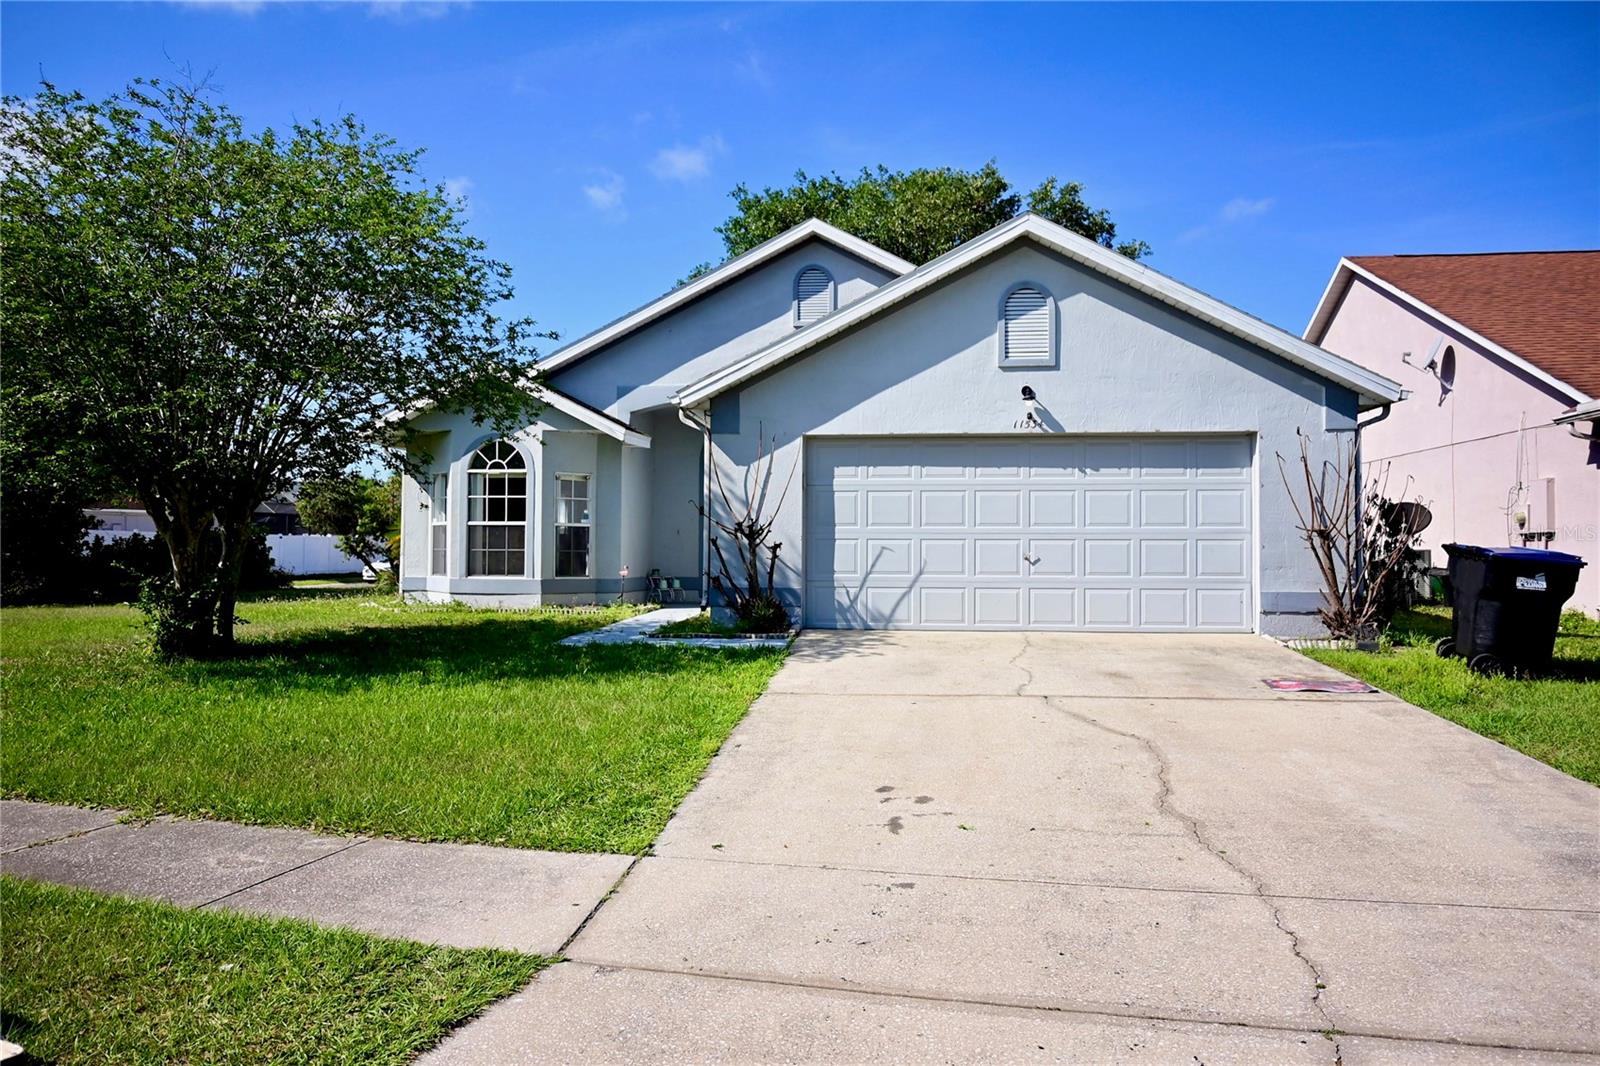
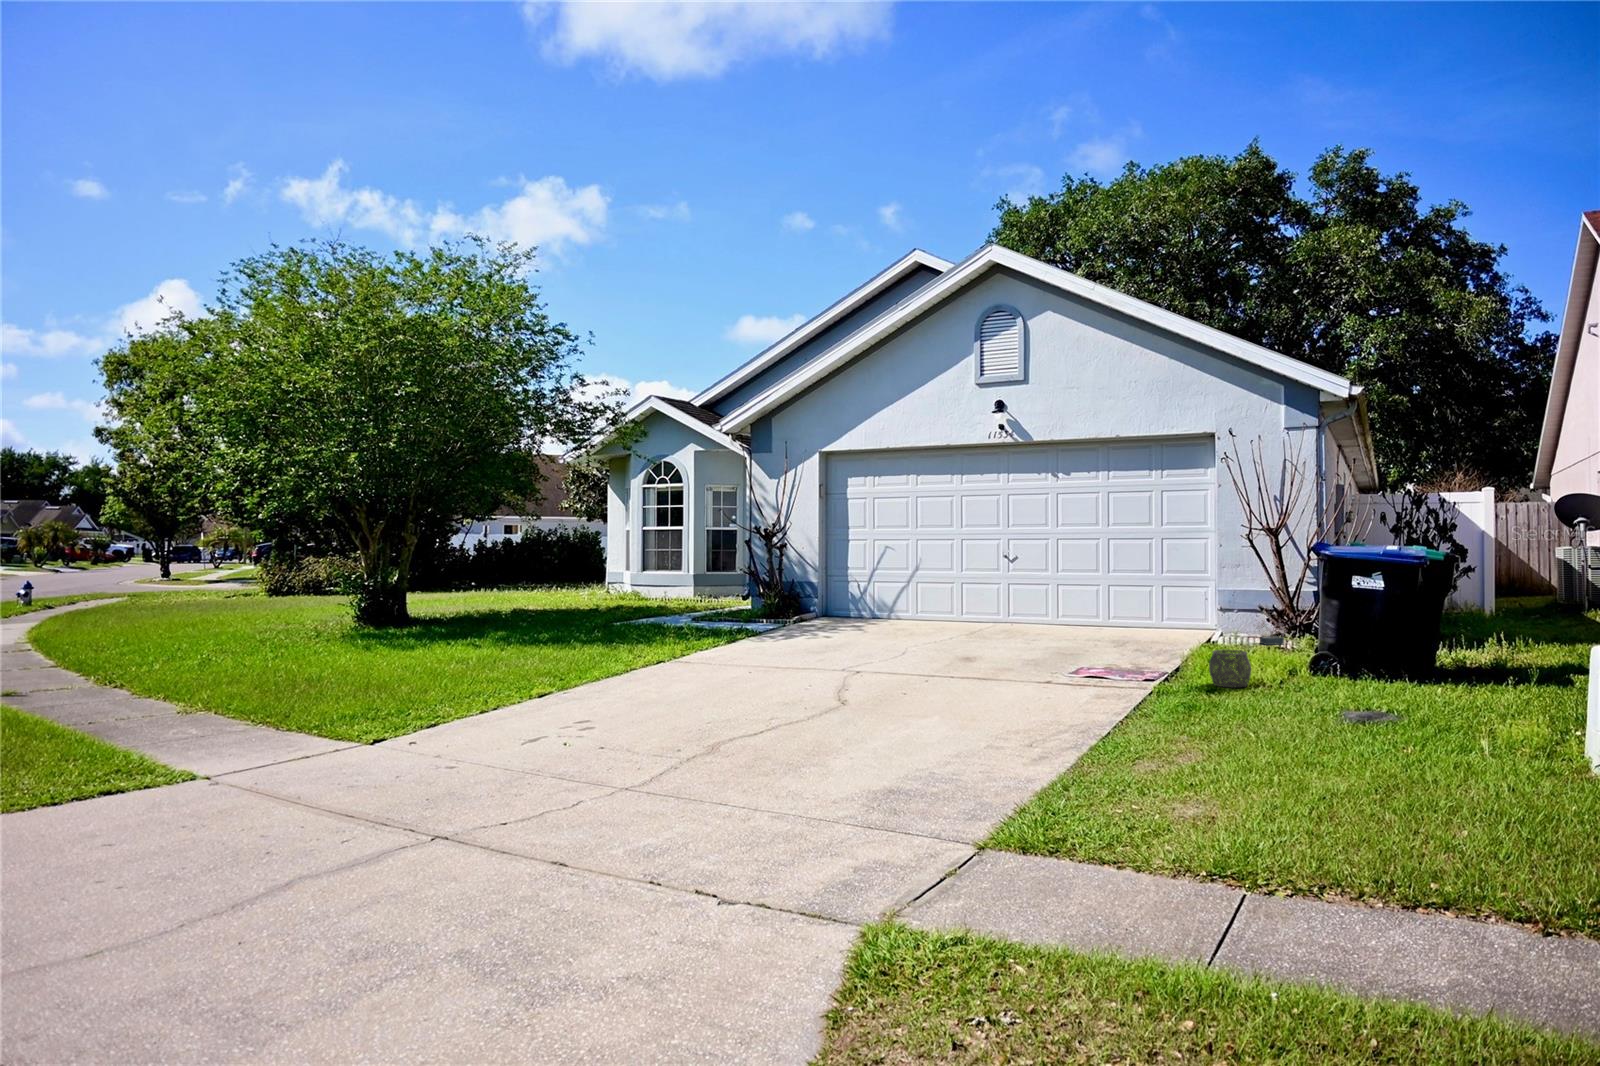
woven basket: none [1499,669,1555,712] -> present [1209,650,1251,688]

